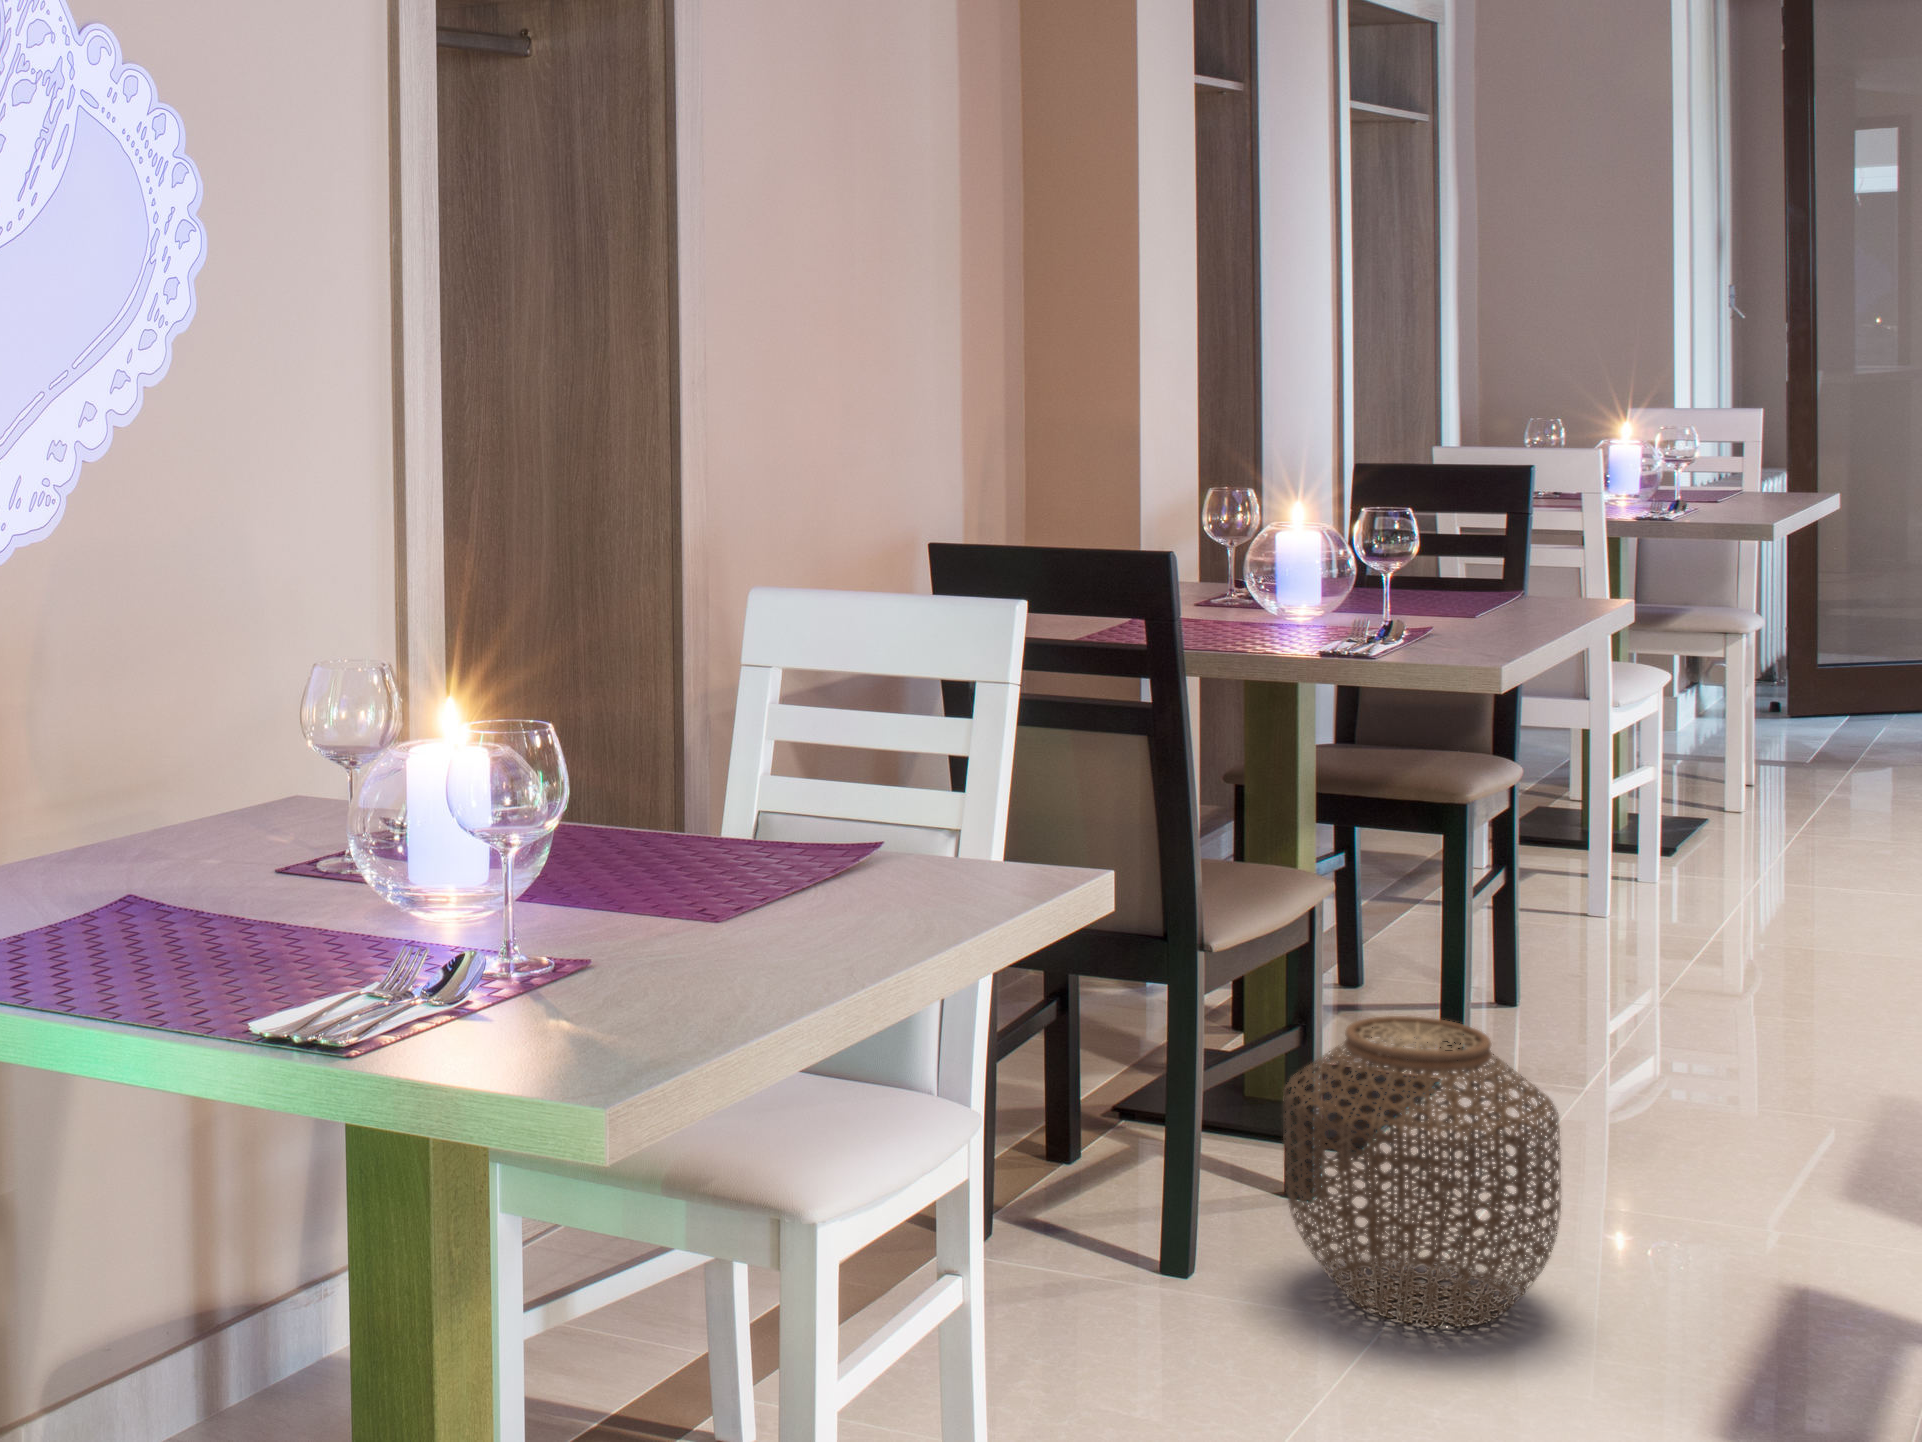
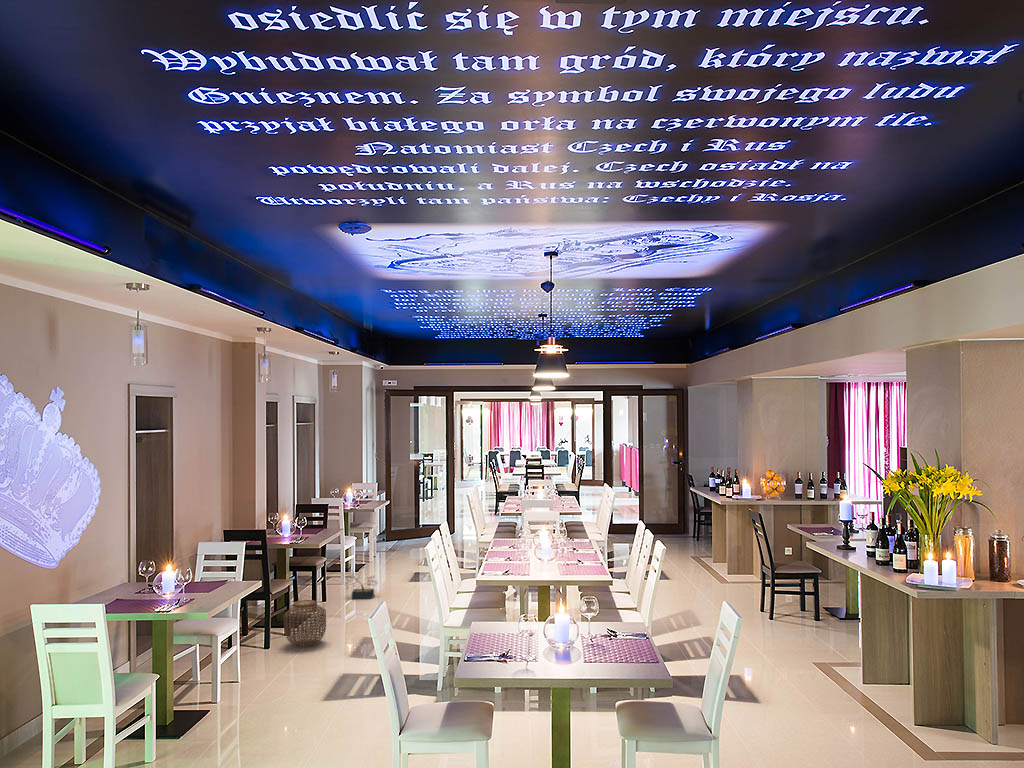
decorative plant: none [1634,849,1849,1039] -> present [345,570,378,599]

